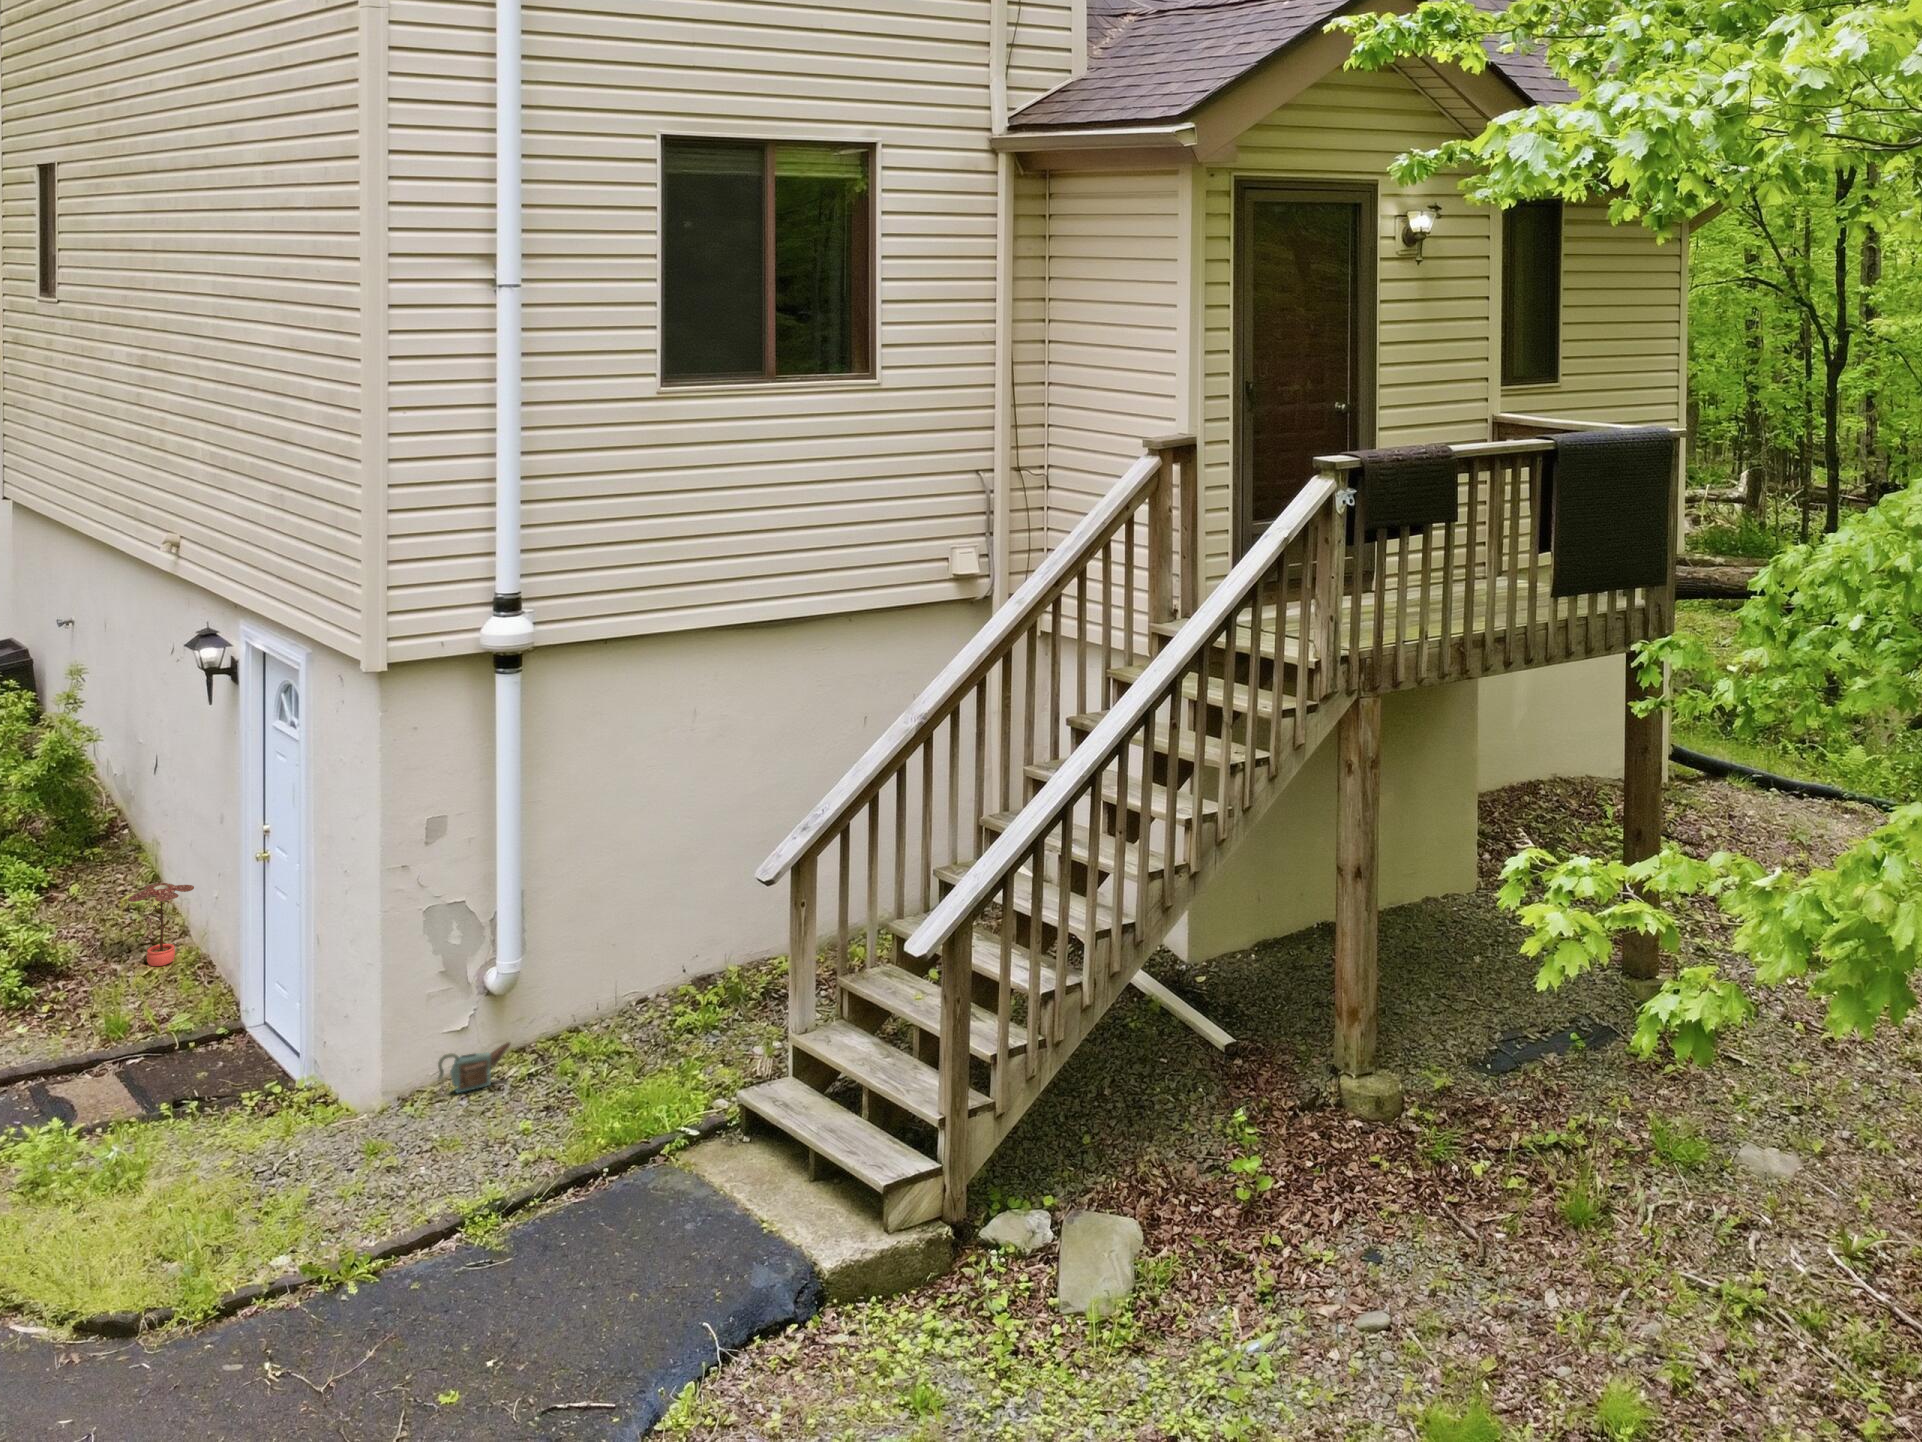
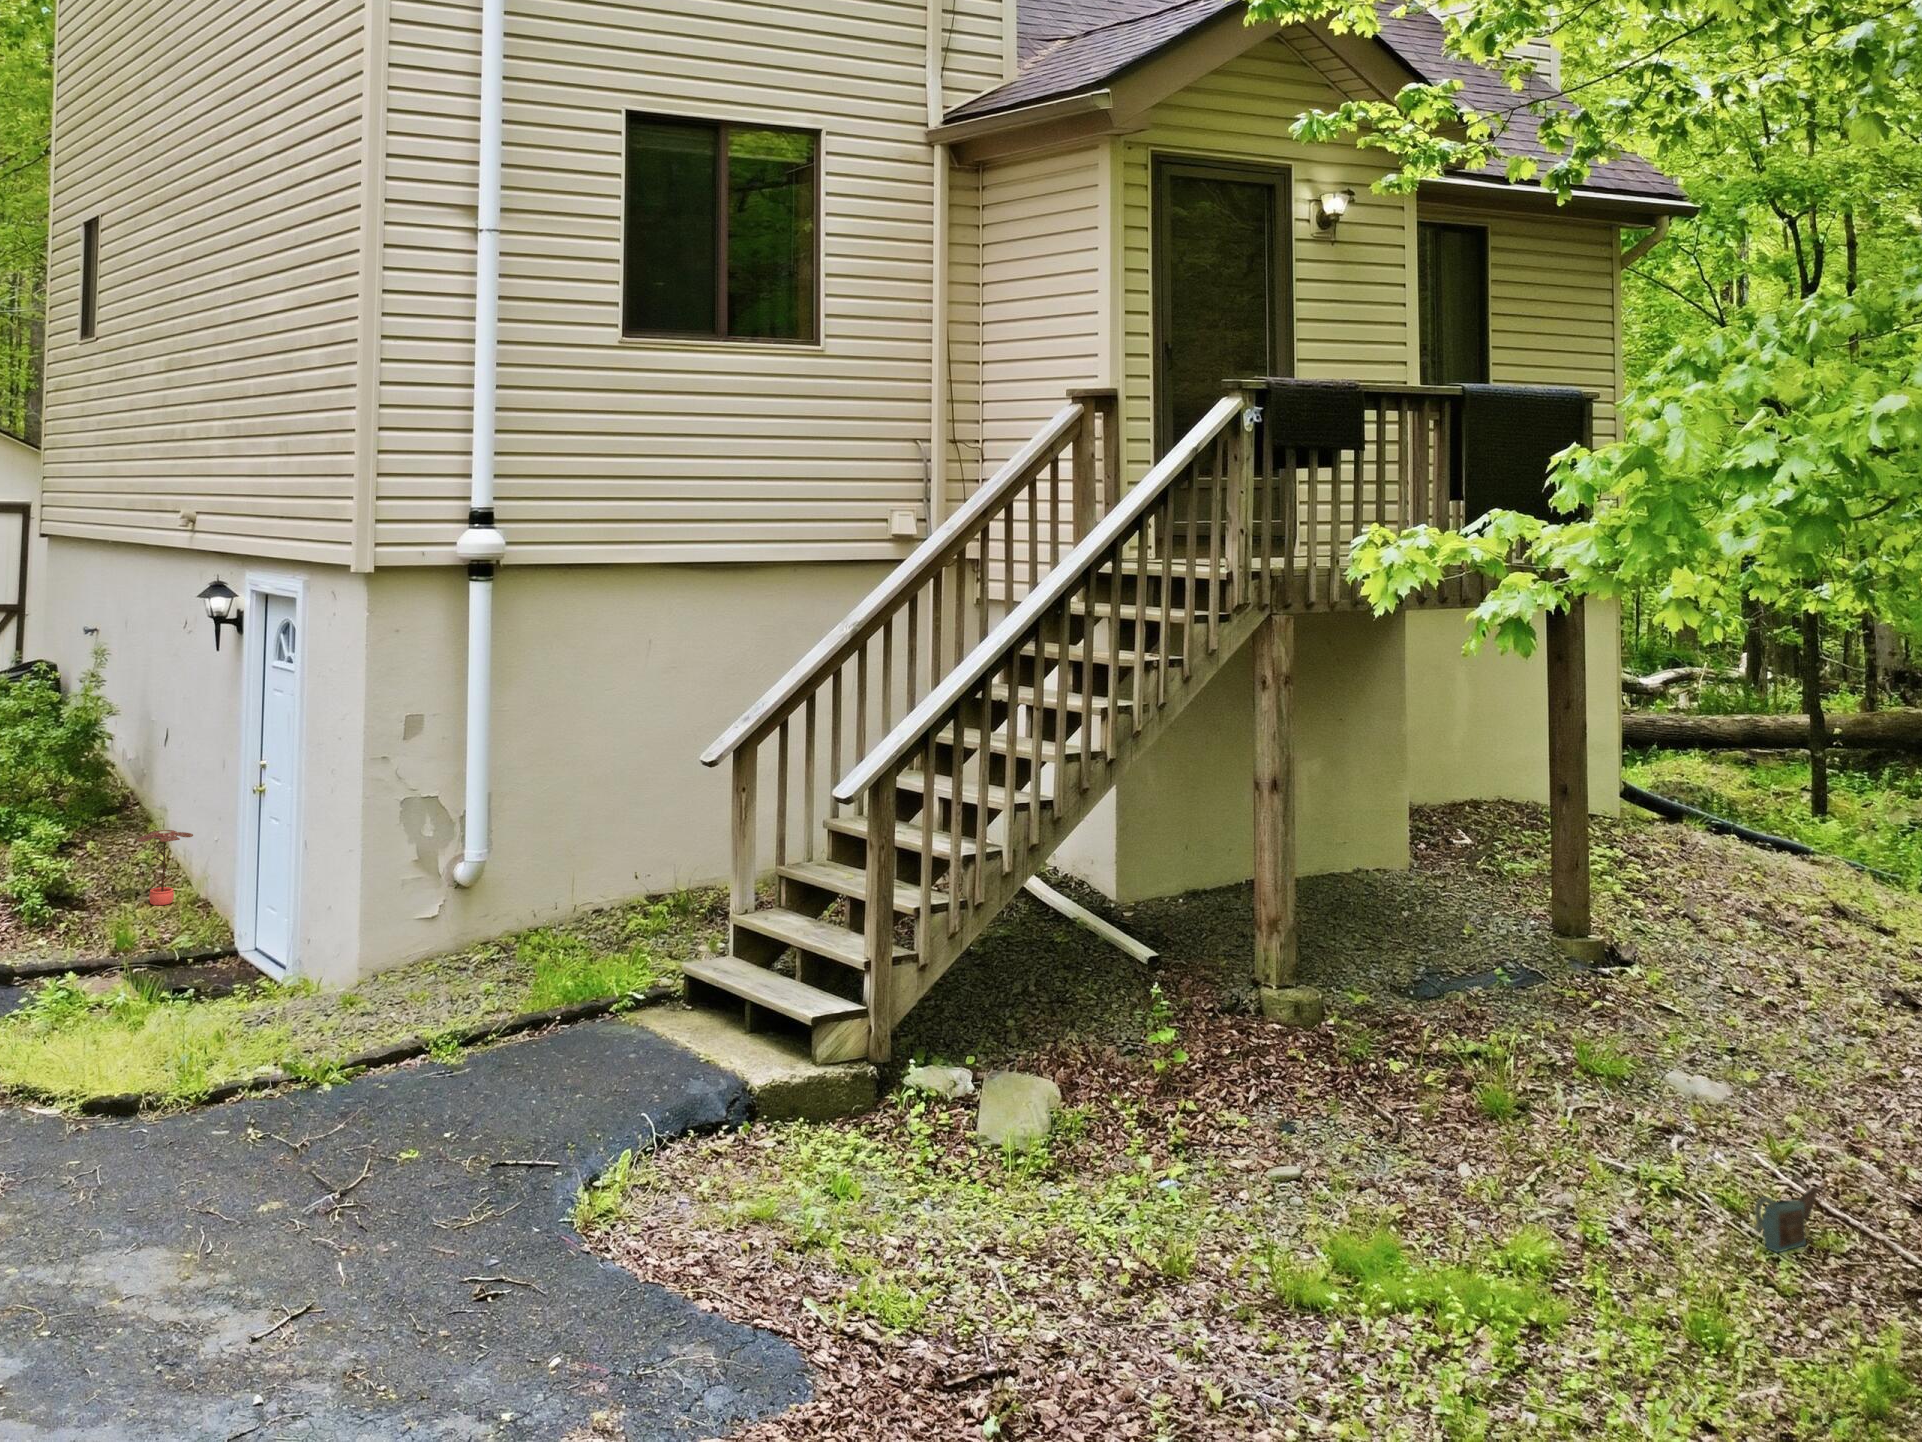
watering can: present [438,1042,510,1093] -> present [1754,1187,1818,1252]

